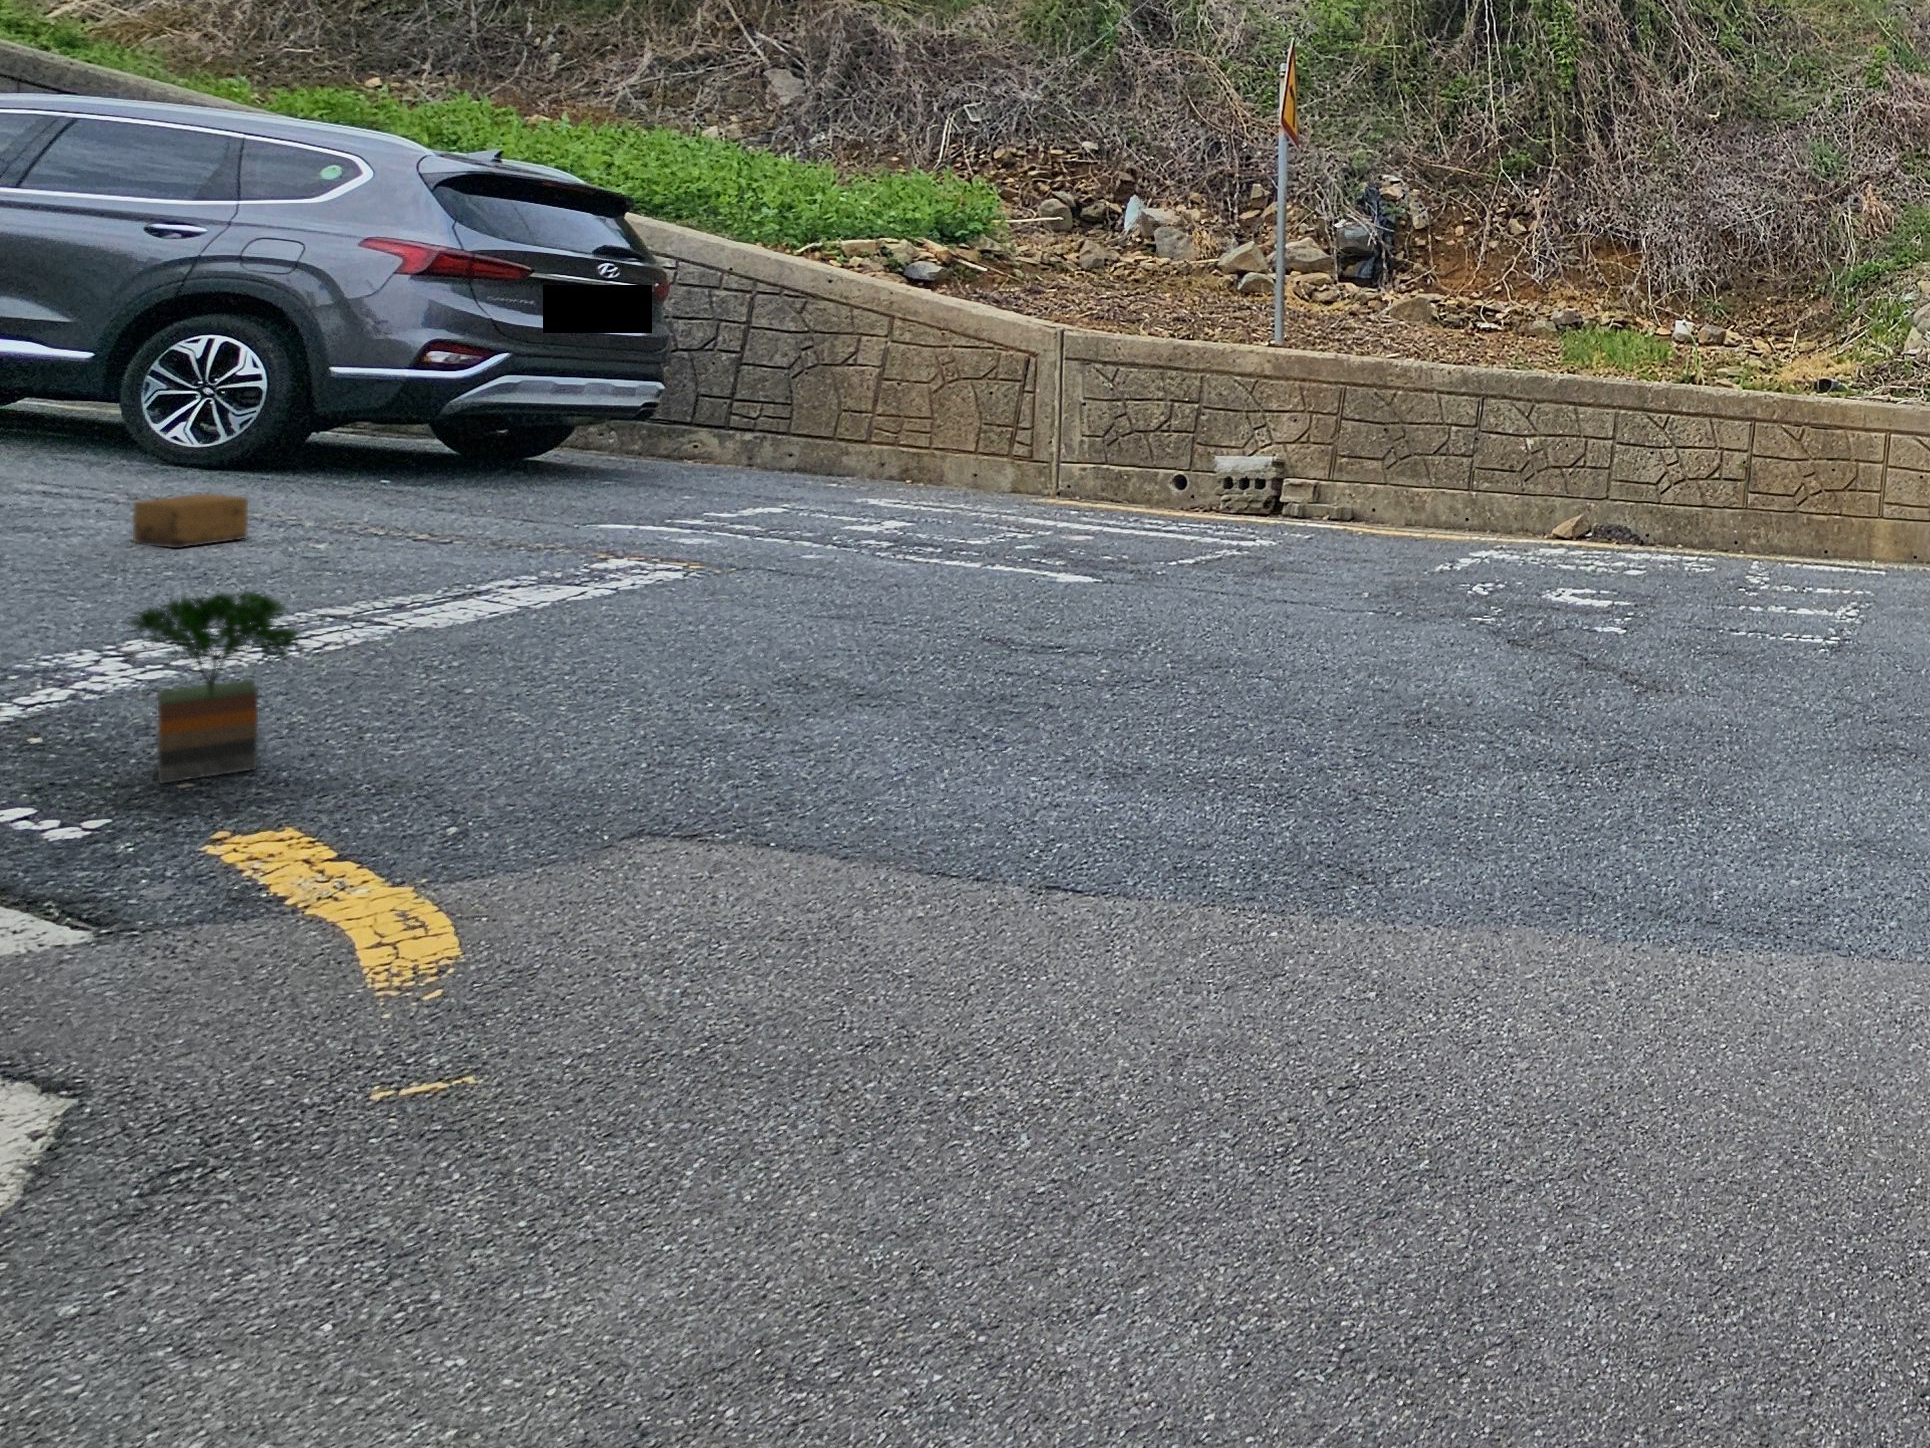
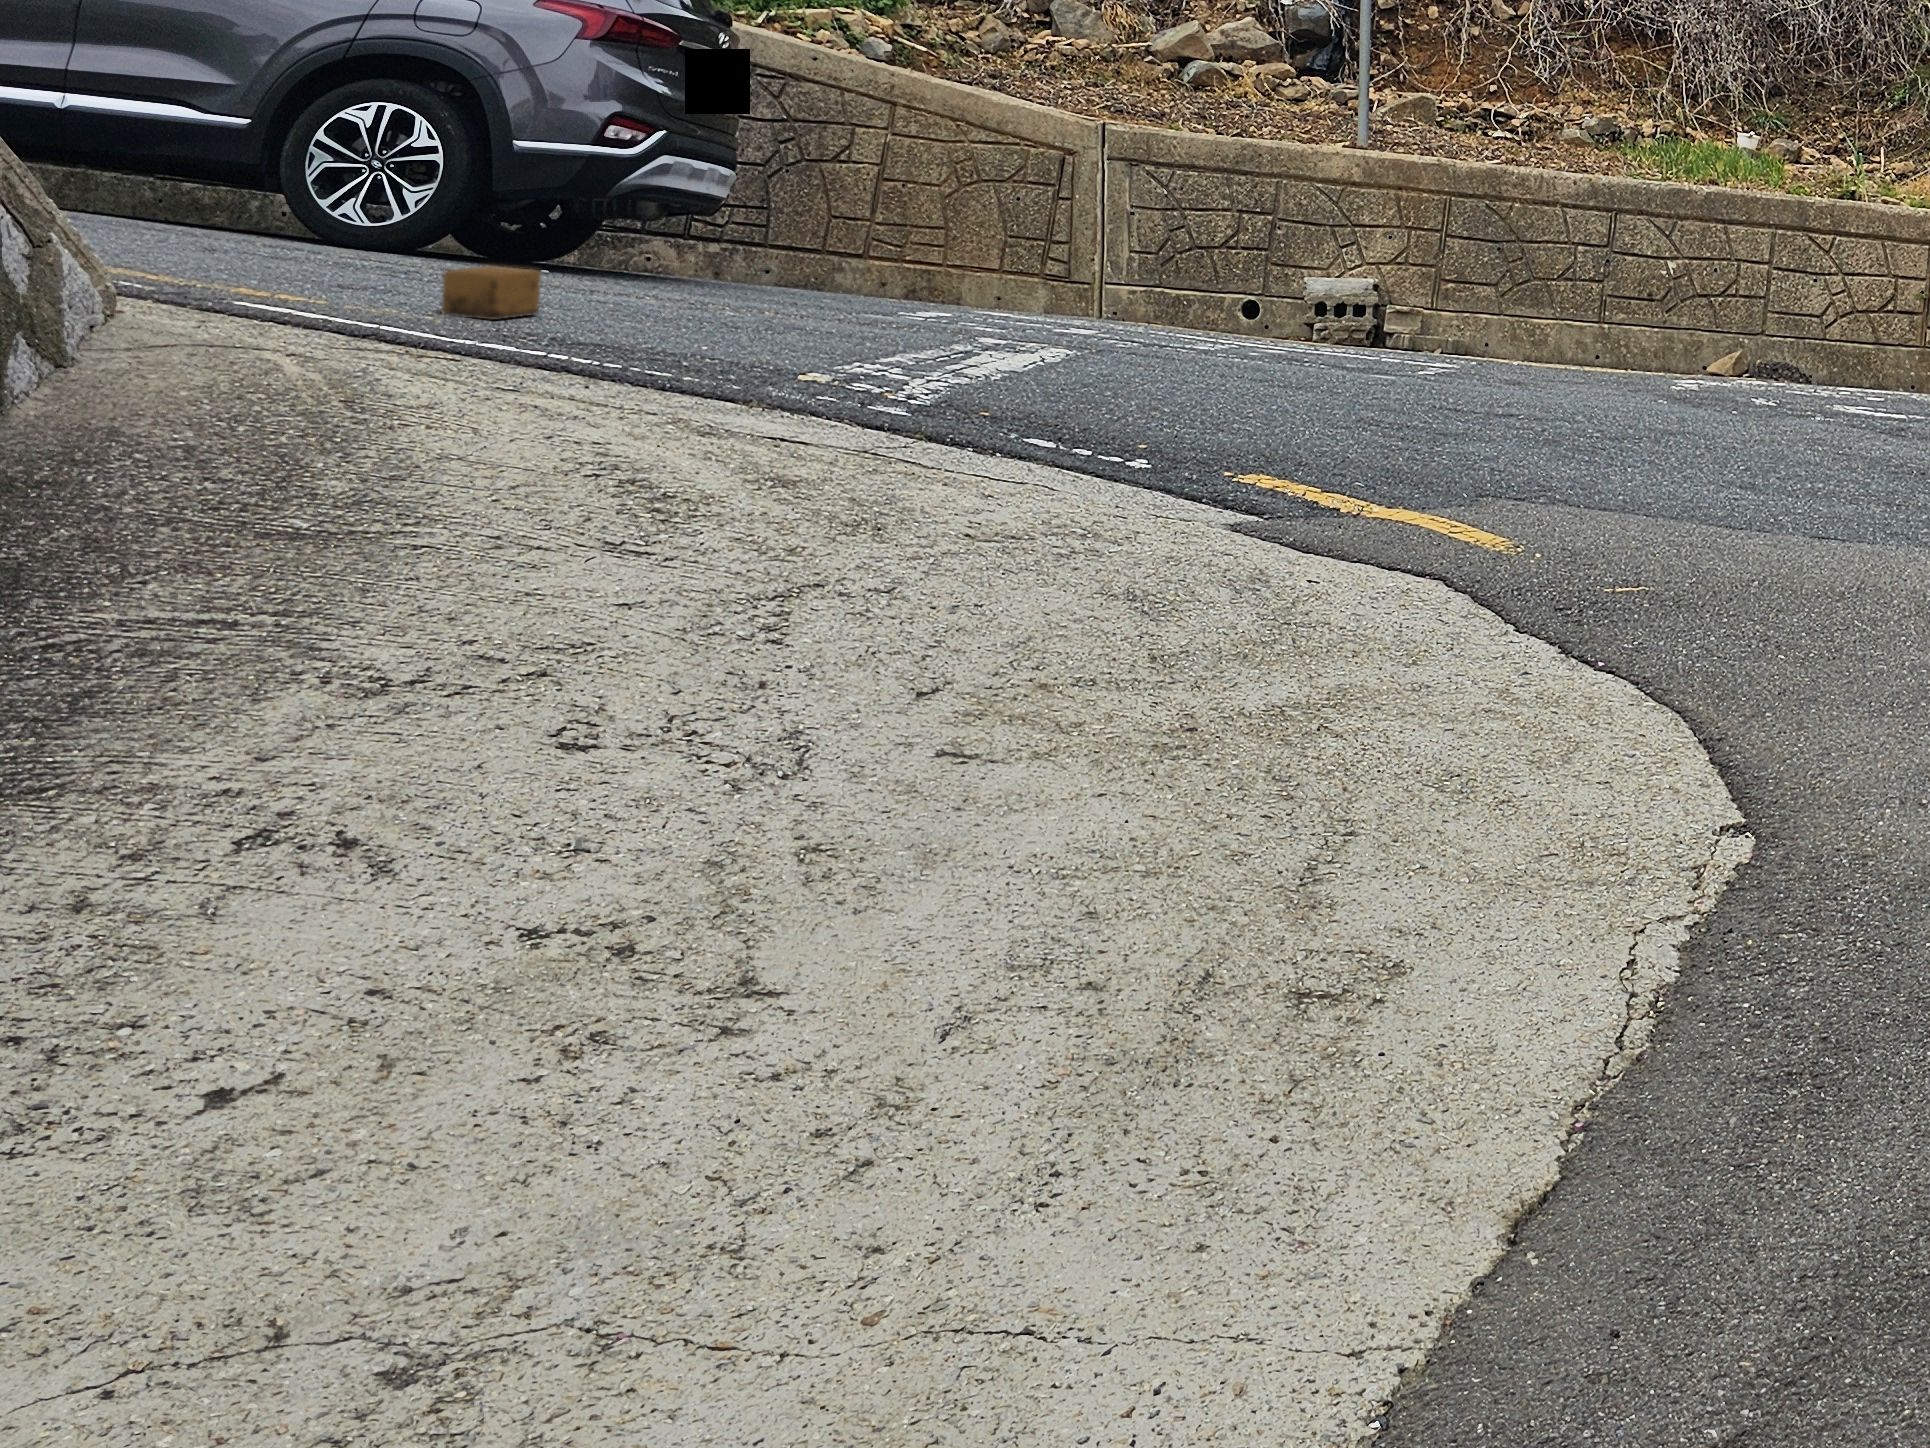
potted tree: present [129,591,300,783] -> none [878,315,1011,485]

